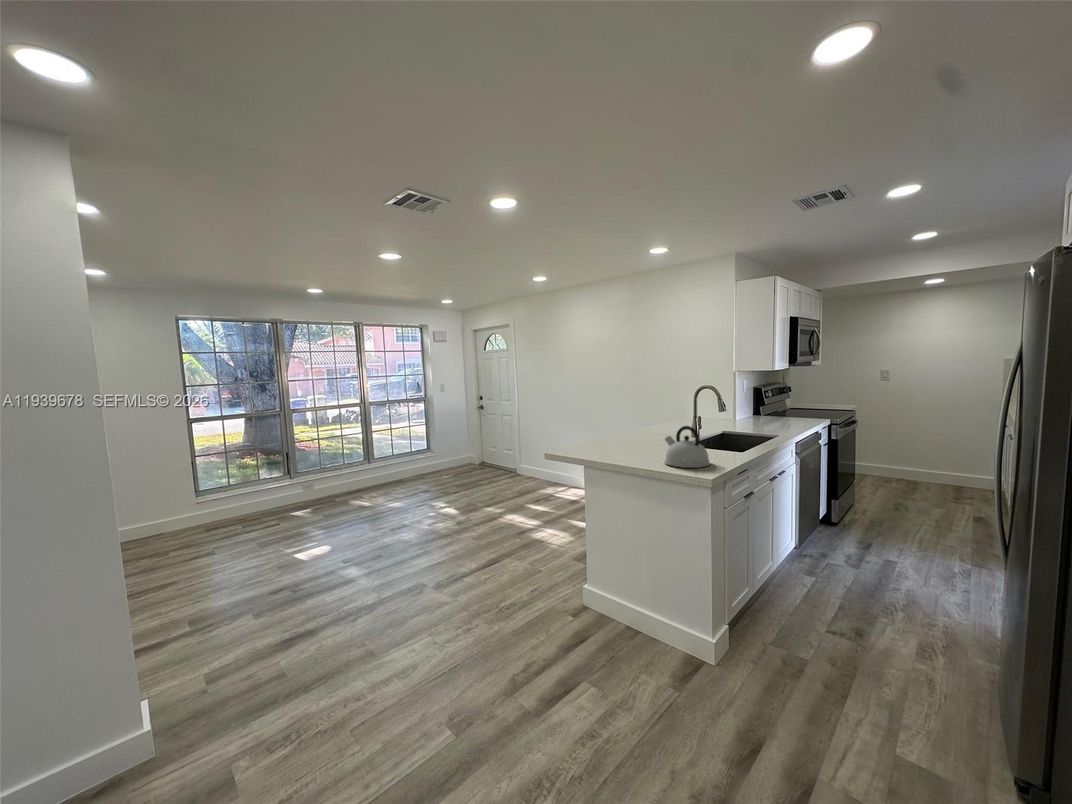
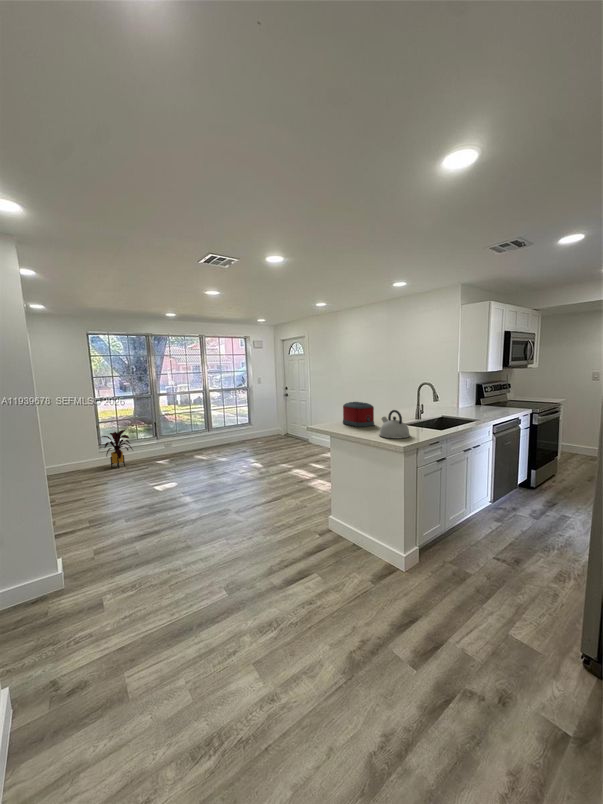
toaster: none [597,415,645,452] -> present [343,402,374,427]
house plant: none [192,466,254,528] -> present [102,430,133,468]

